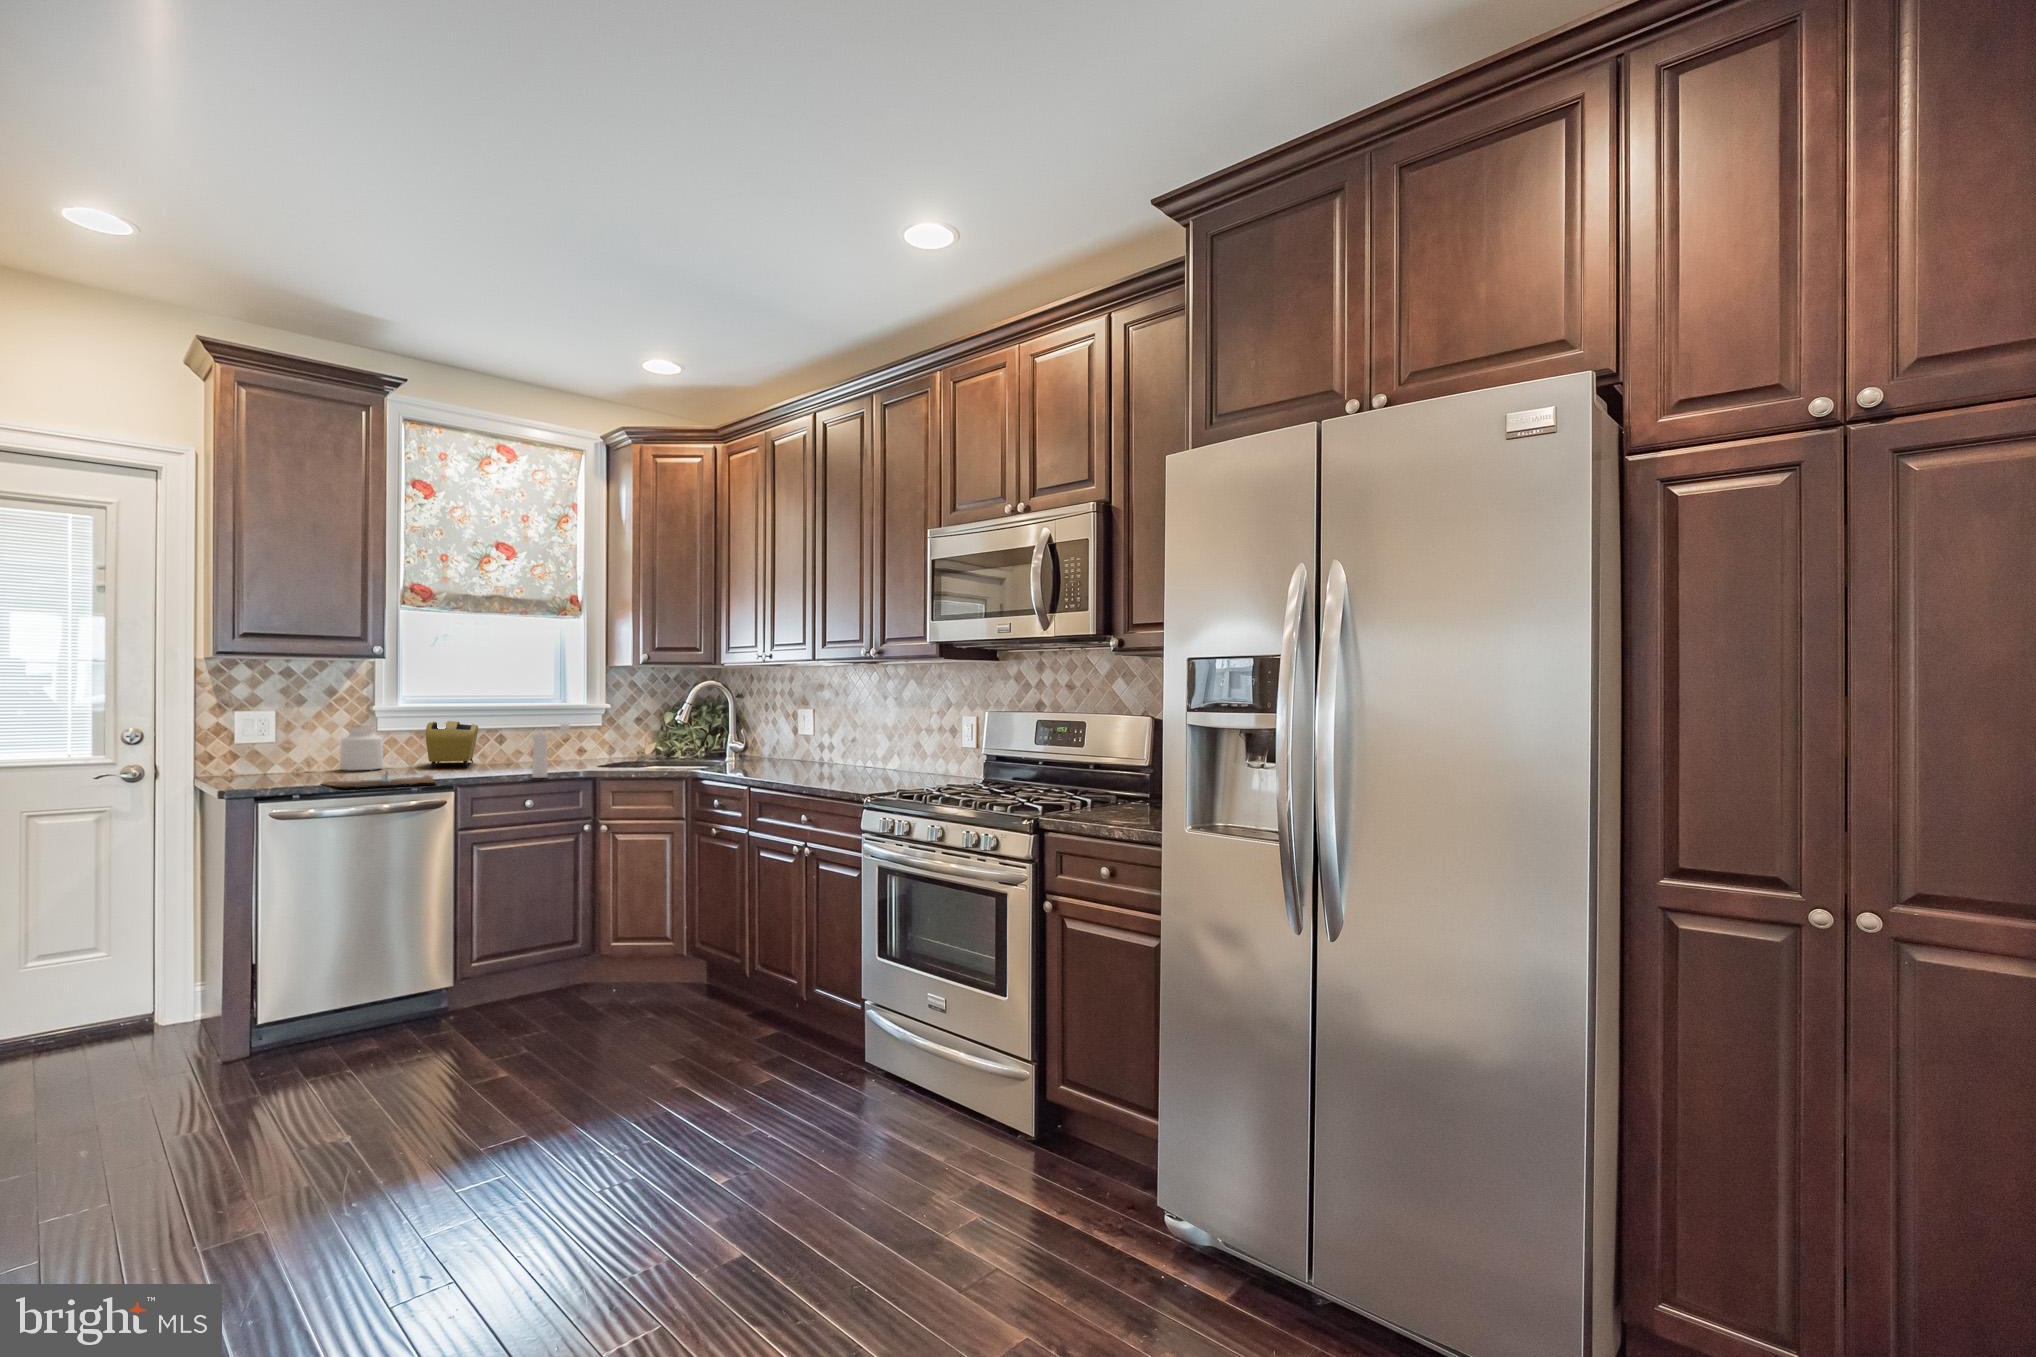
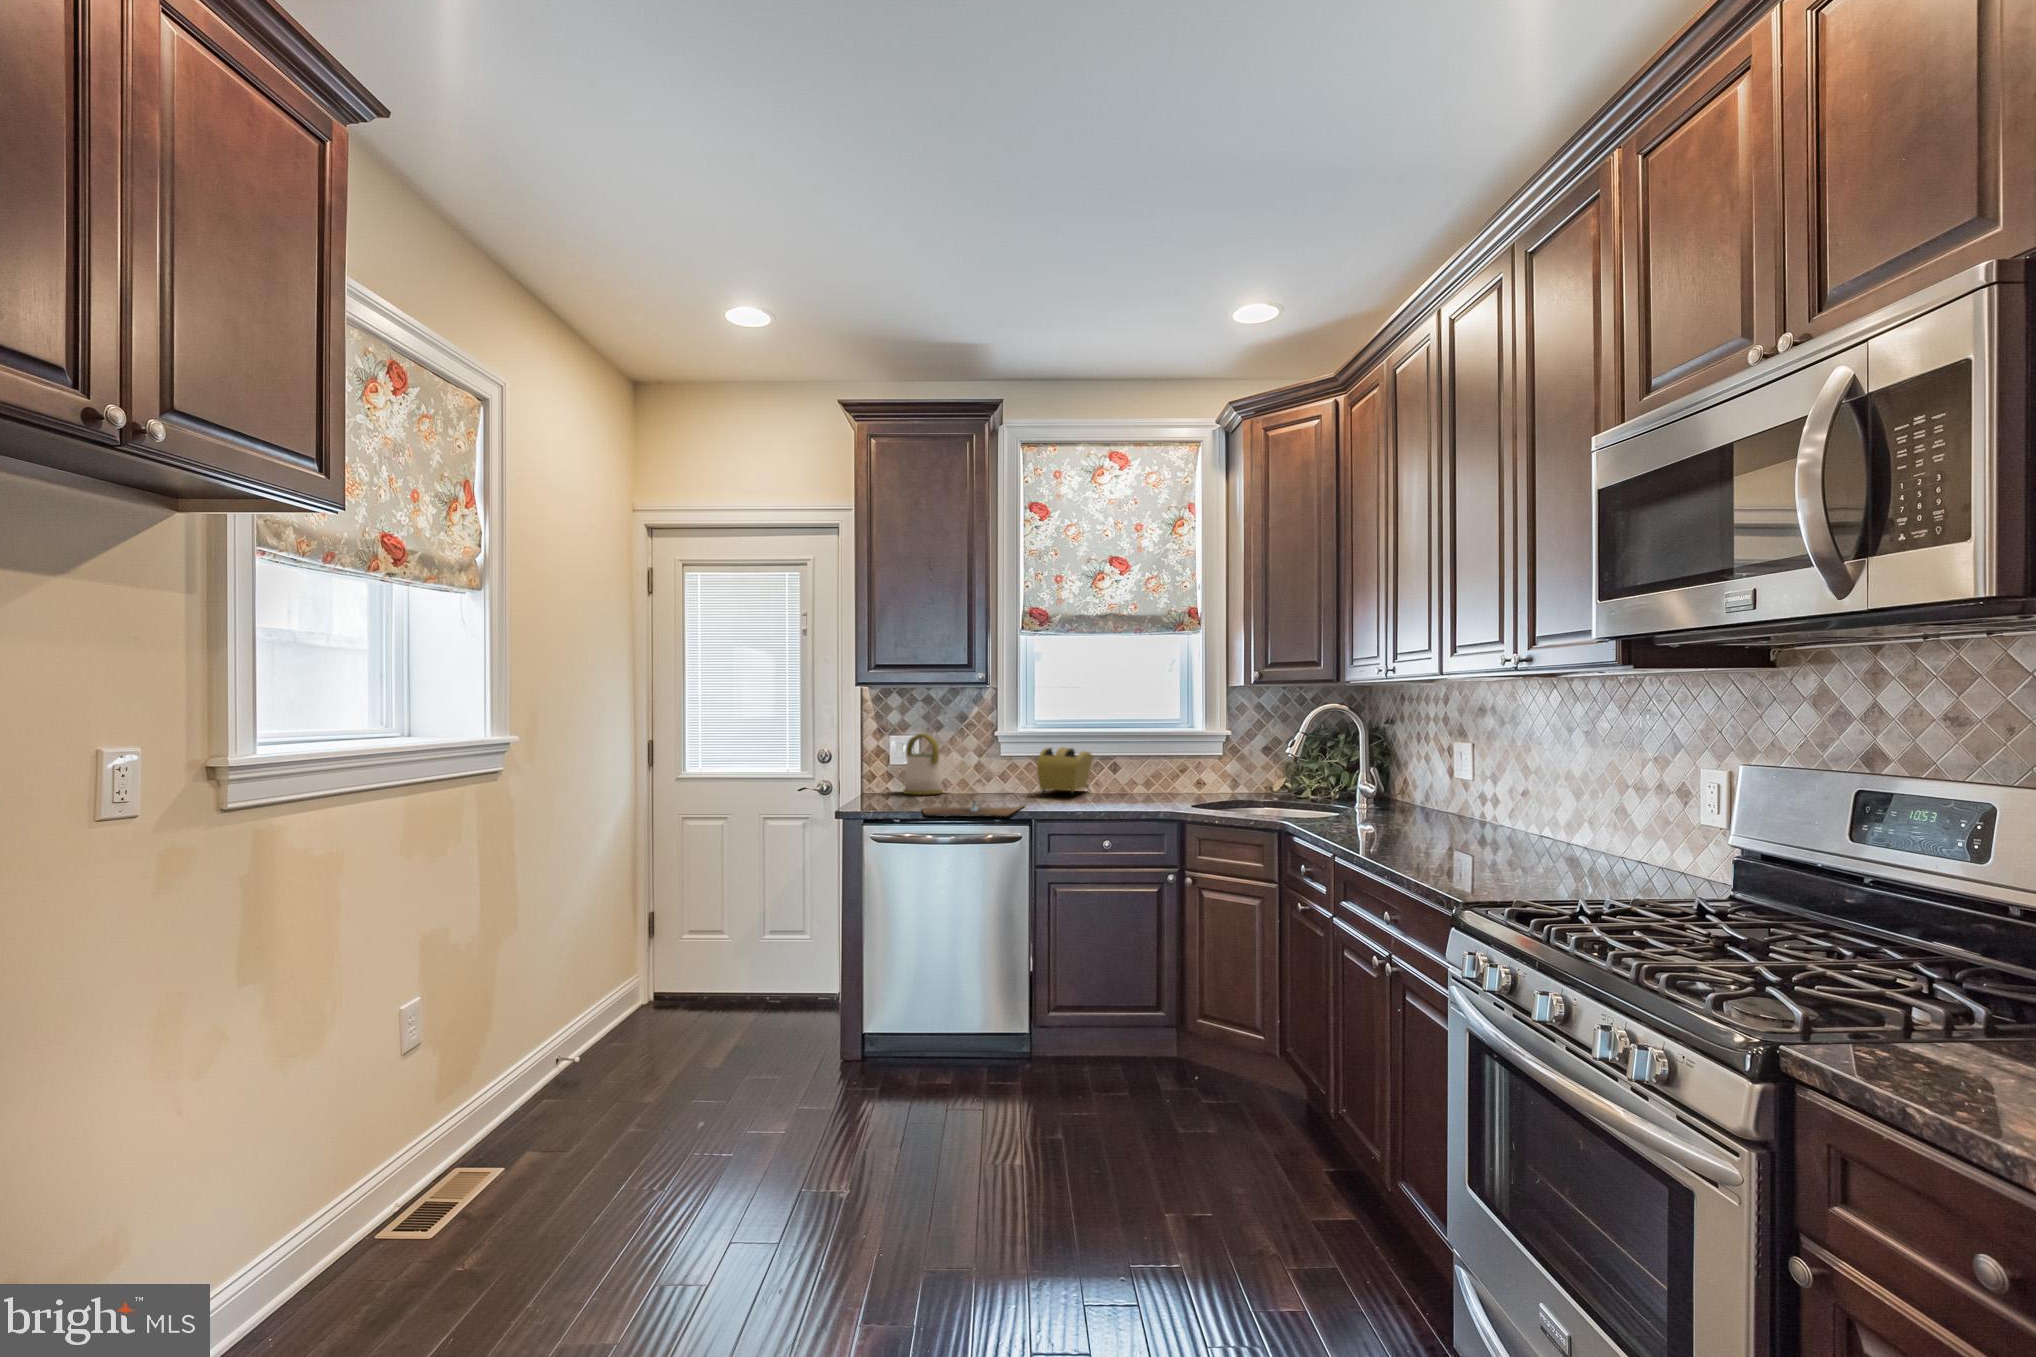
kettle: none [253,710,311,774] -> present [903,734,943,795]
pepper mill: present [532,723,570,778] -> none [1110,755,1154,817]
jar: present [340,726,383,770] -> none [967,750,1002,795]

